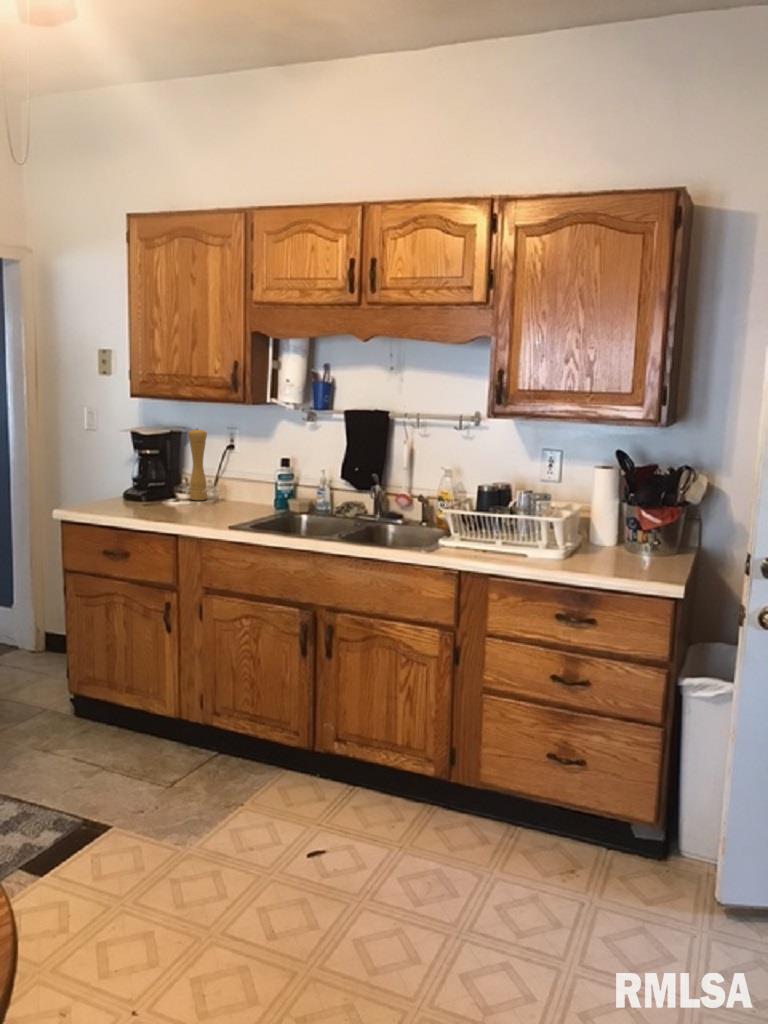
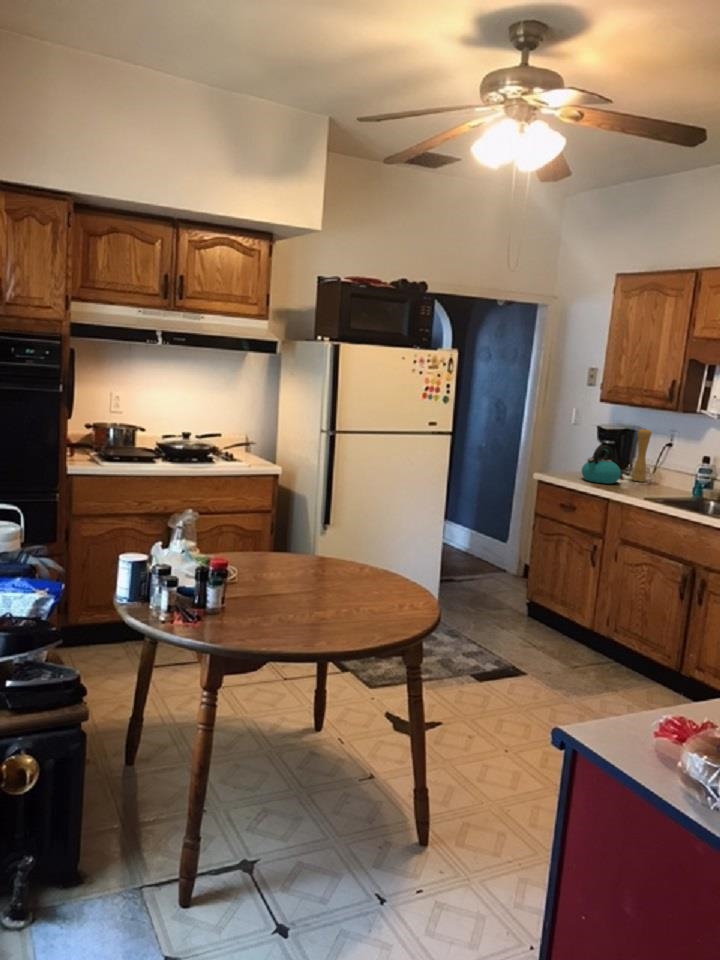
kettle: none [124,458,180,512] -> present [582,445,621,484]

